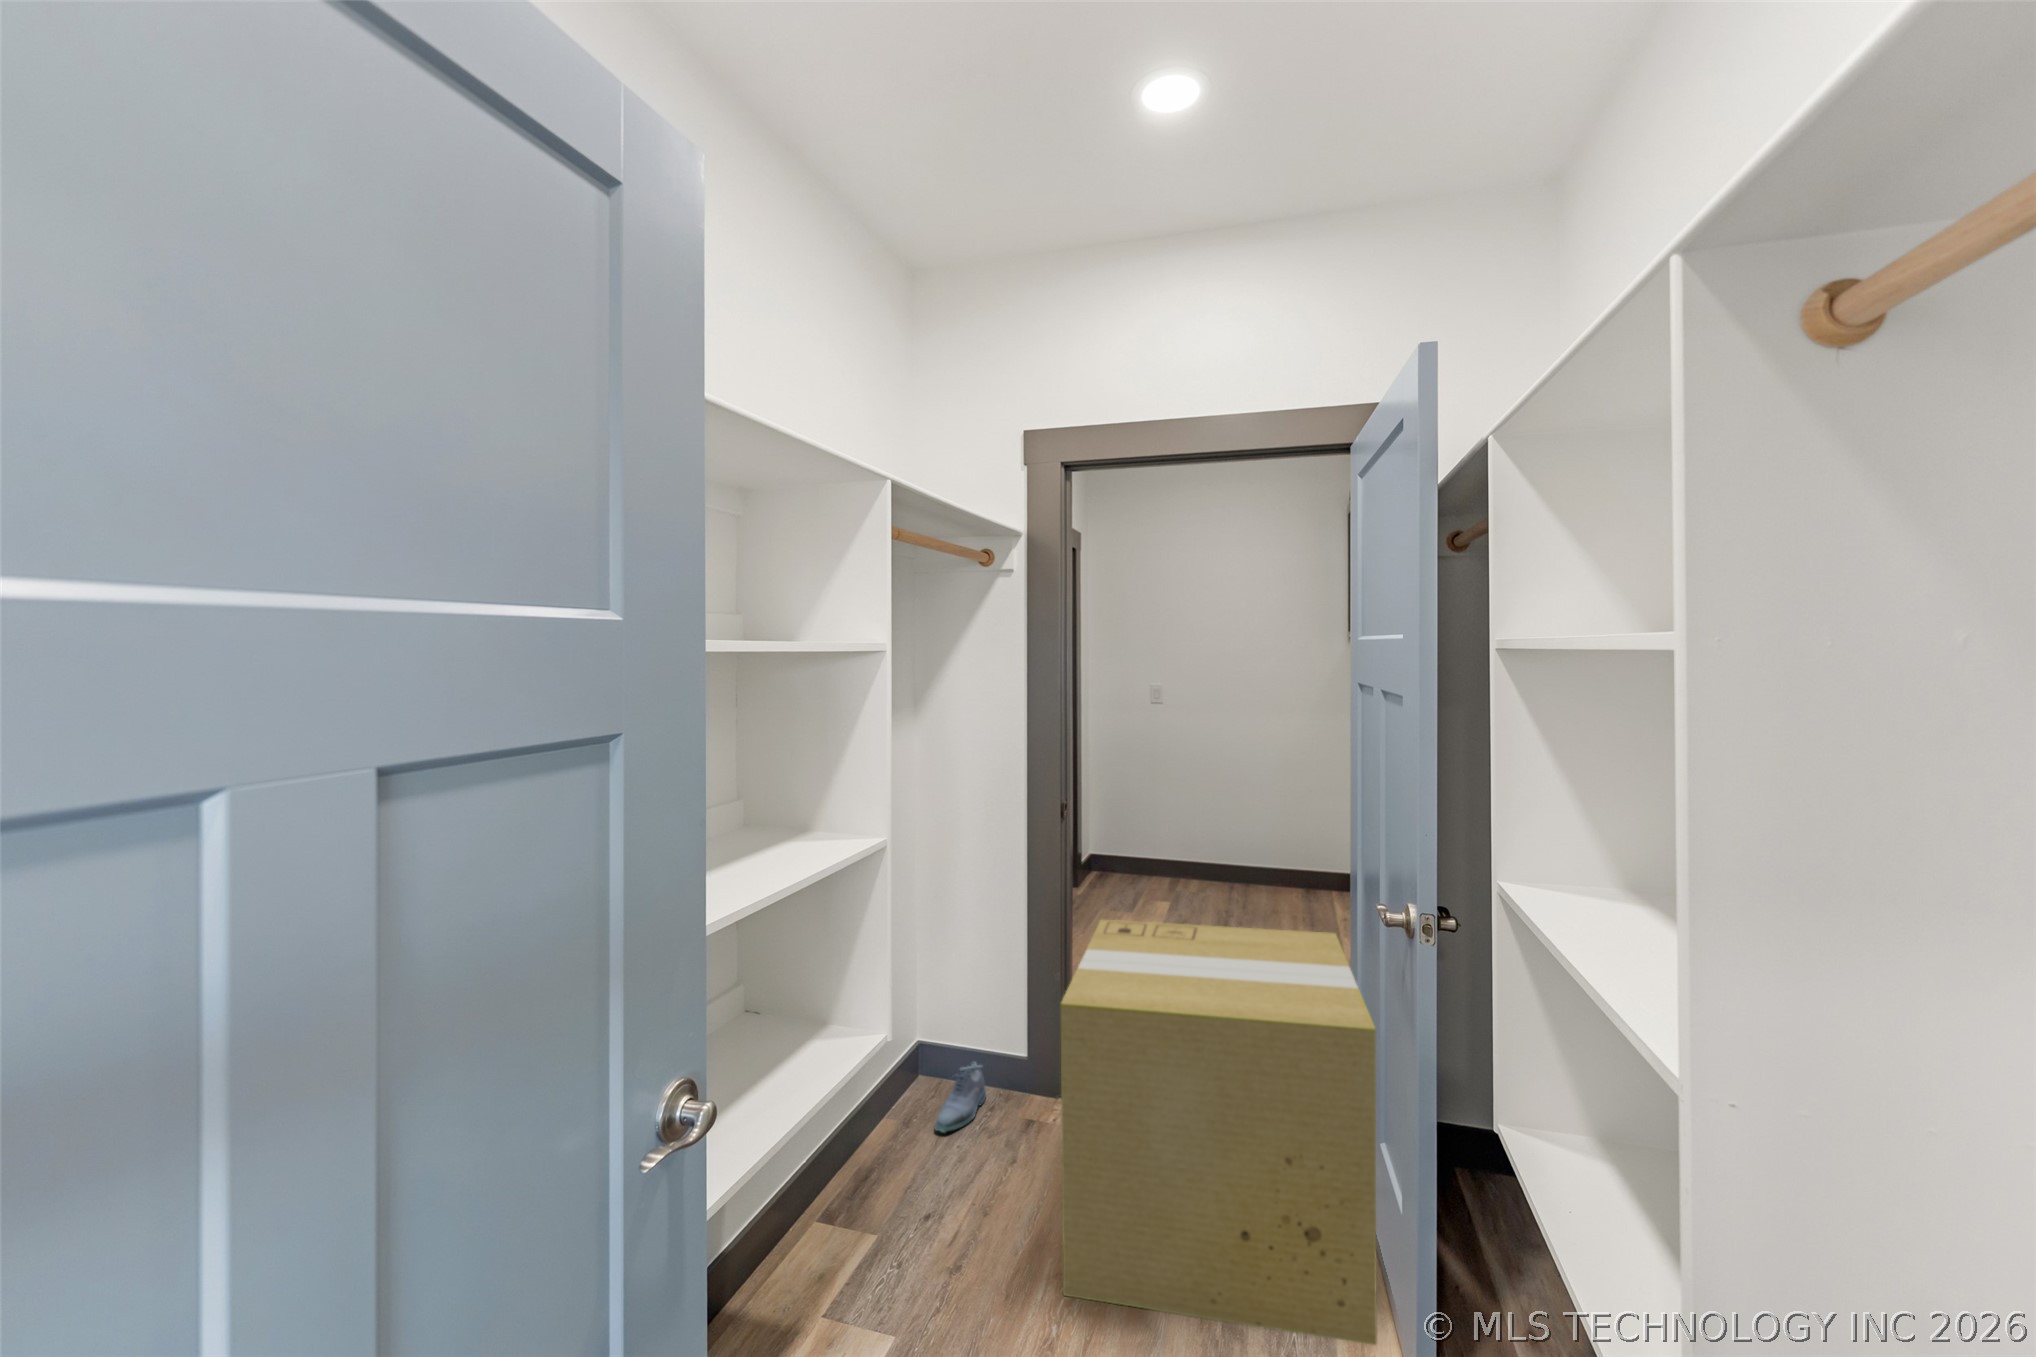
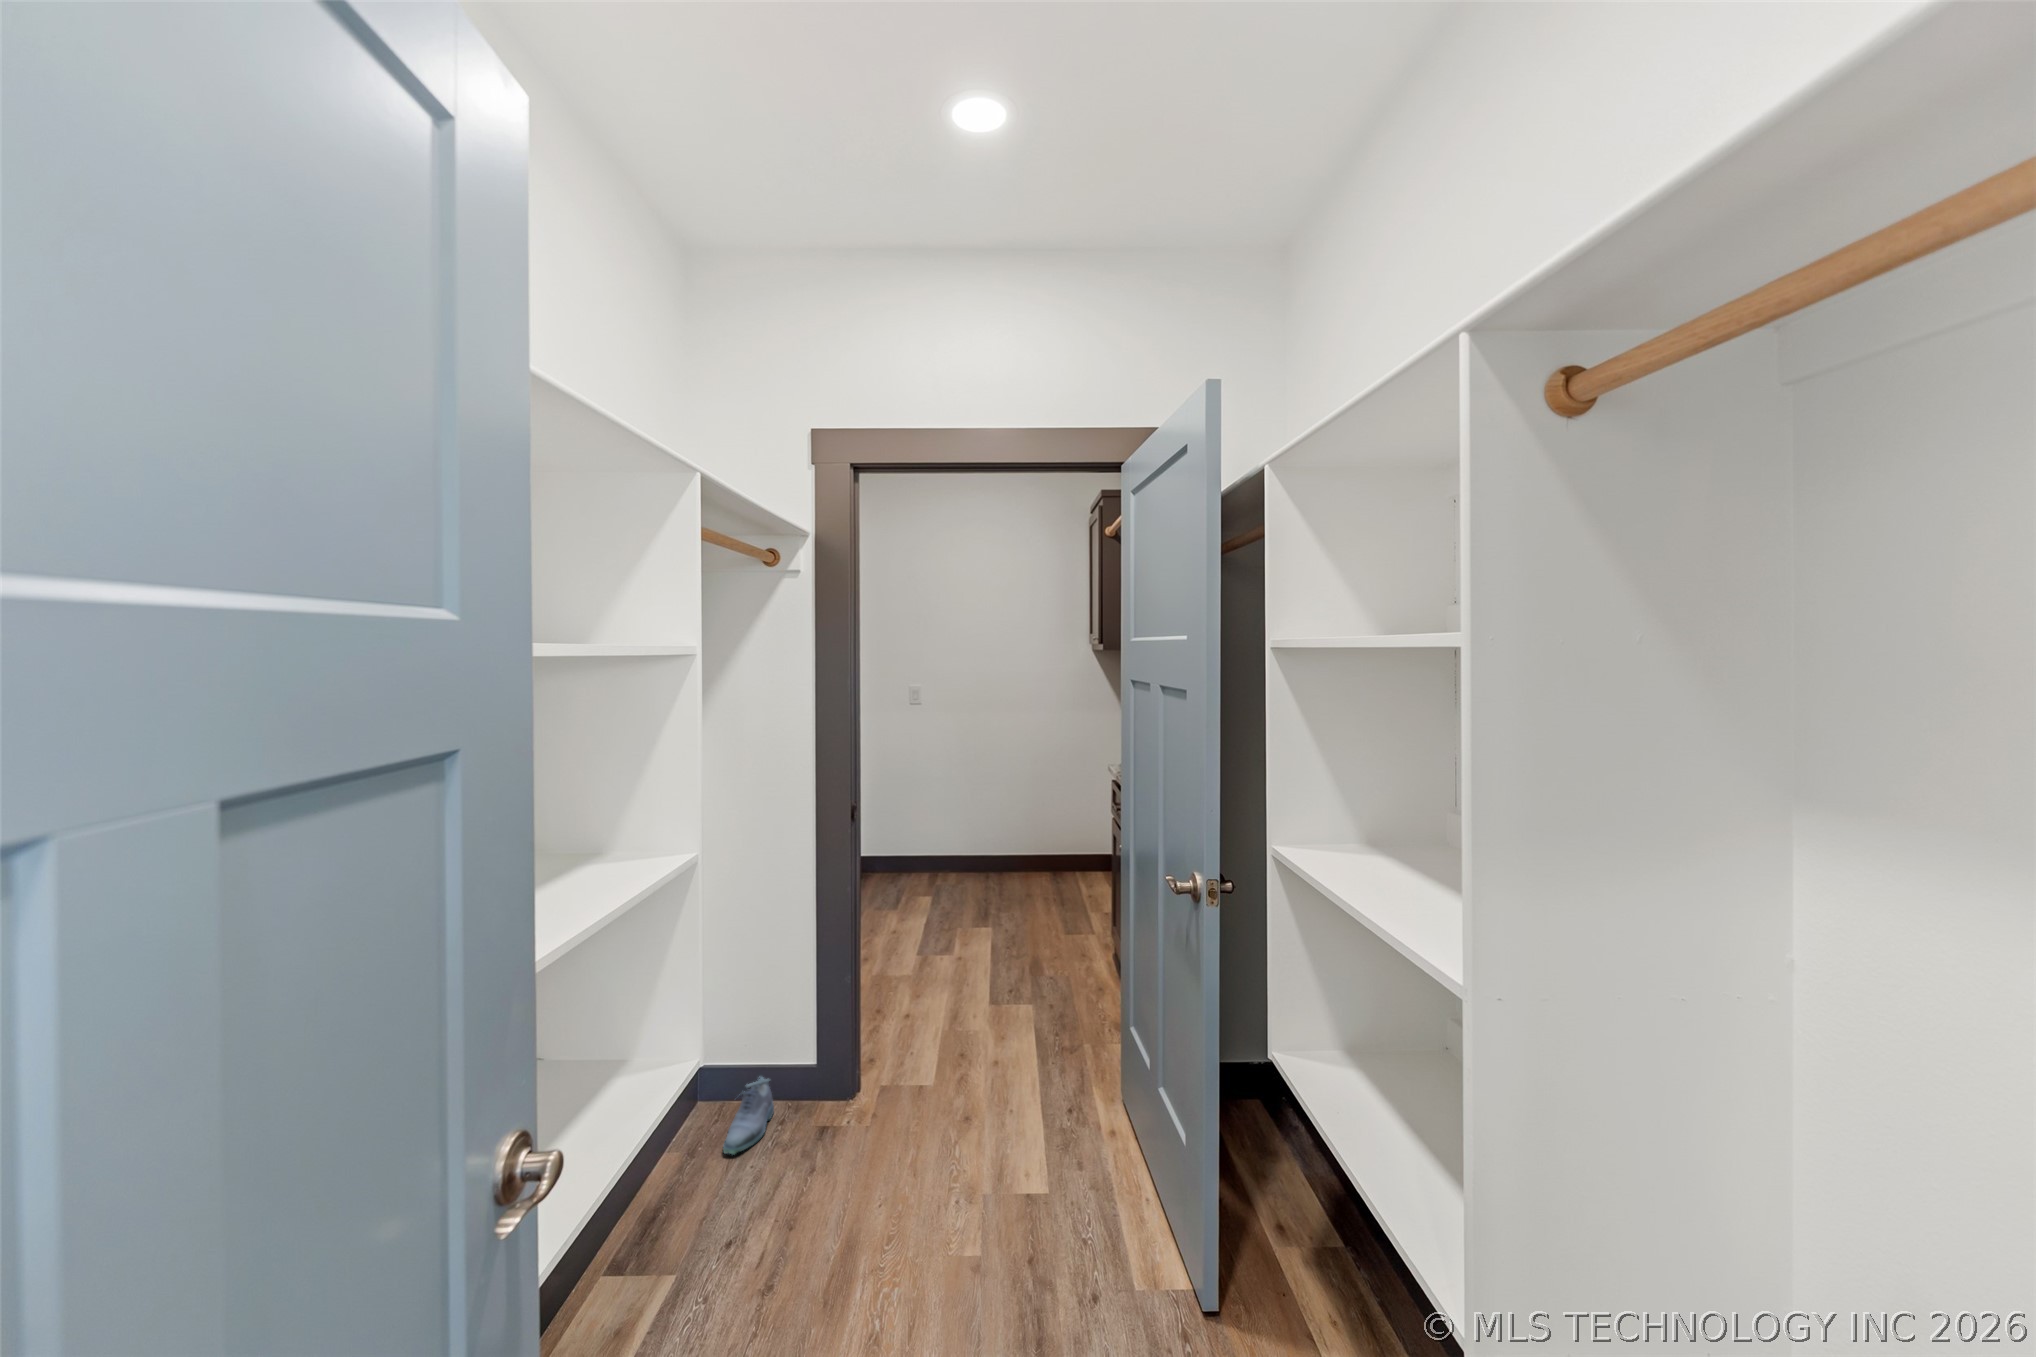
cardboard box: present [1061,920,1377,1345] -> none [877,909,1169,1292]

